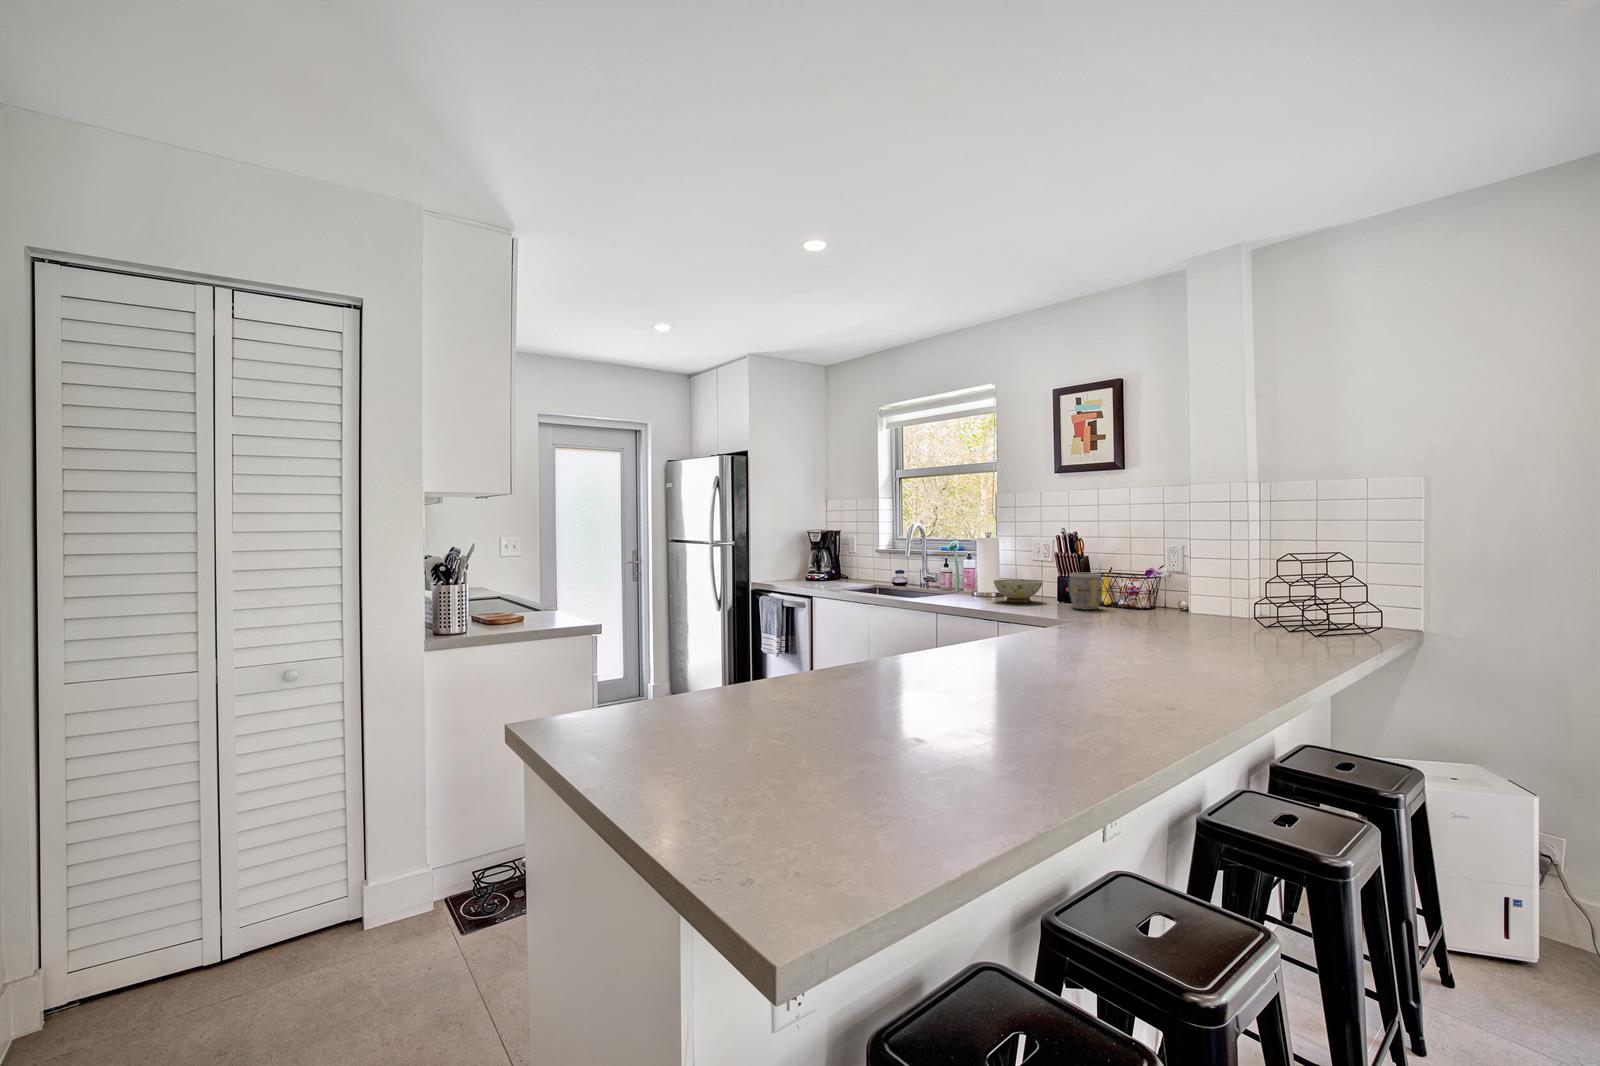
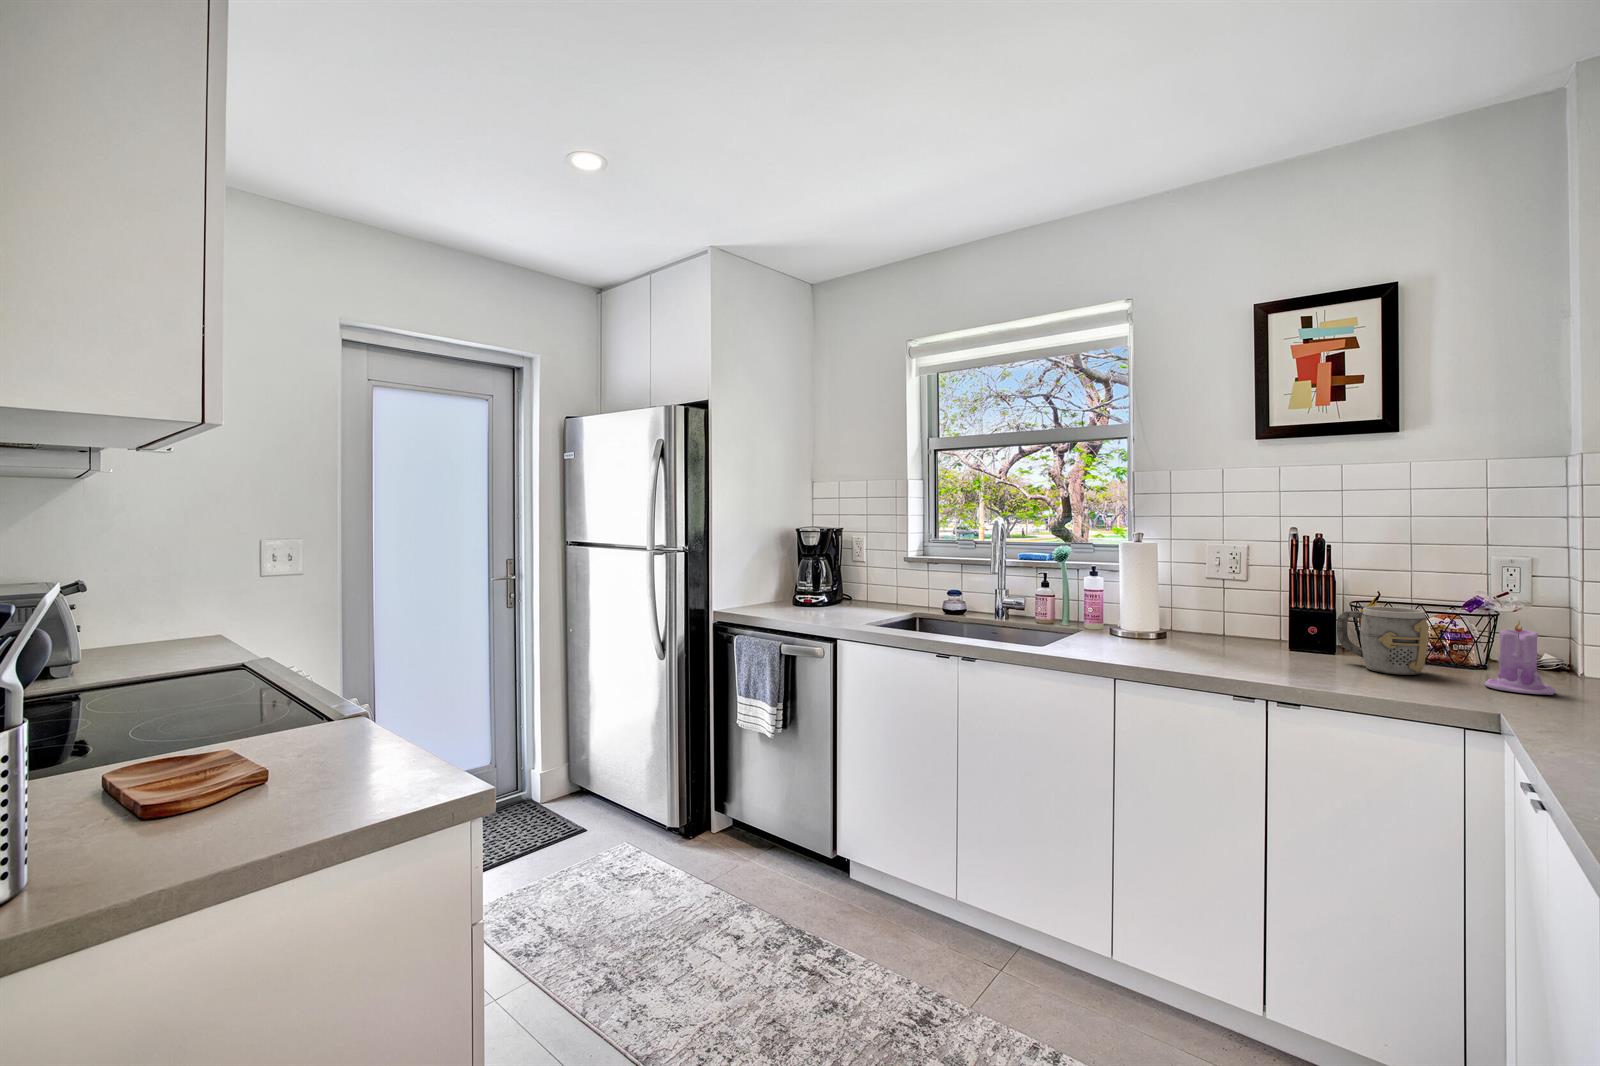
candle: none [1111,577,1142,616] -> present [1484,621,1555,695]
ceramic bowl: present [994,579,1043,603] -> none [1185,613,1280,657]

